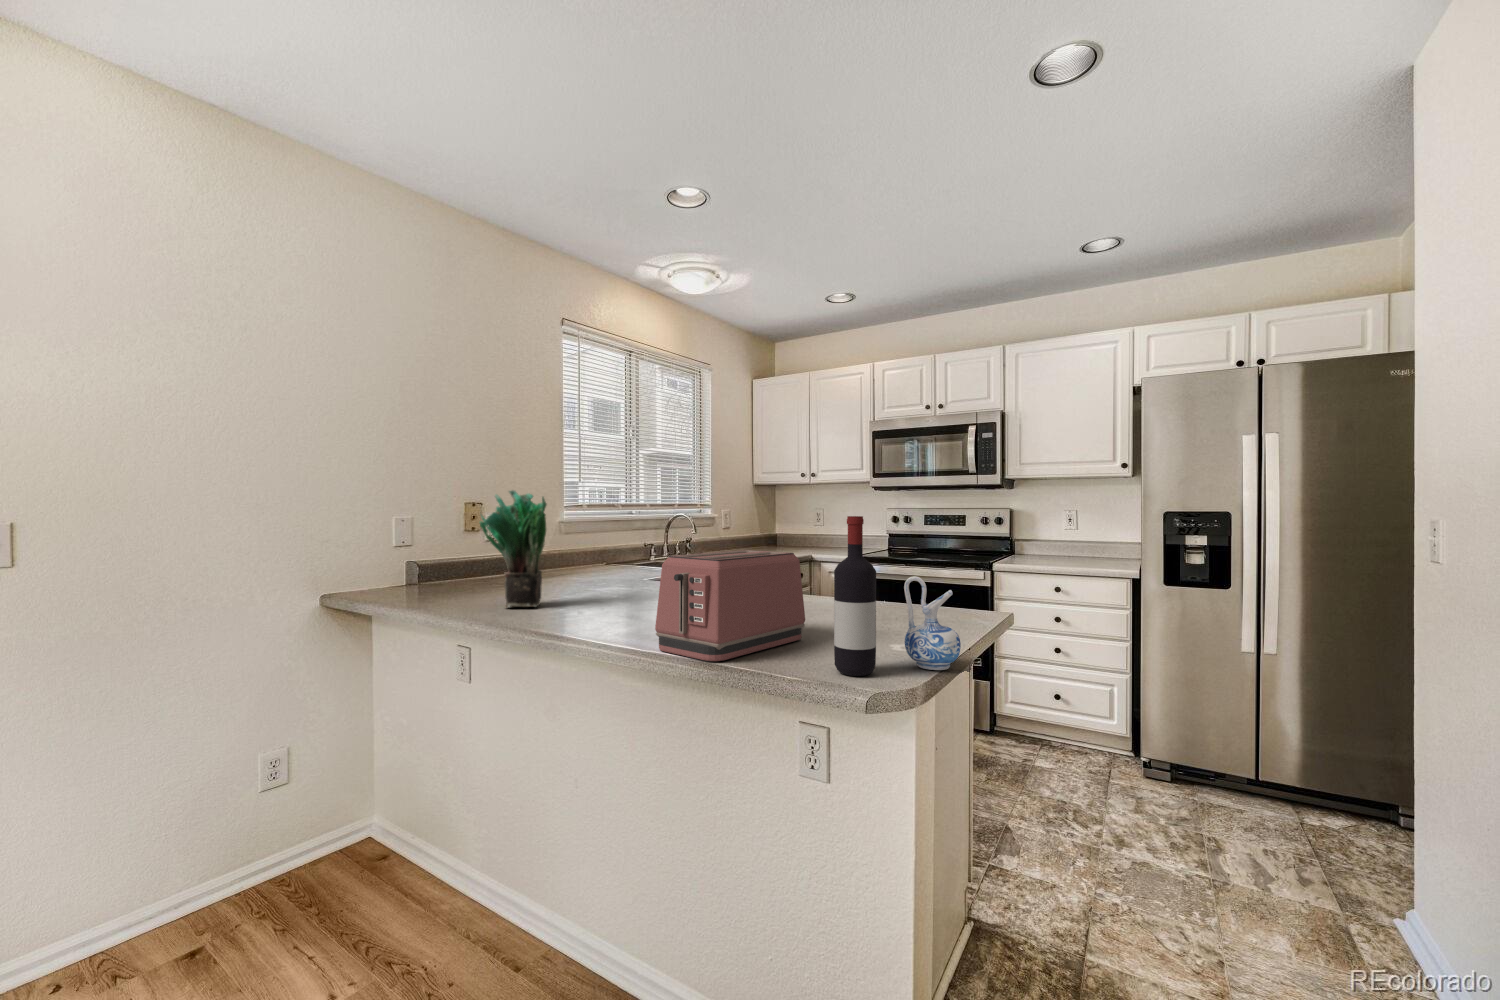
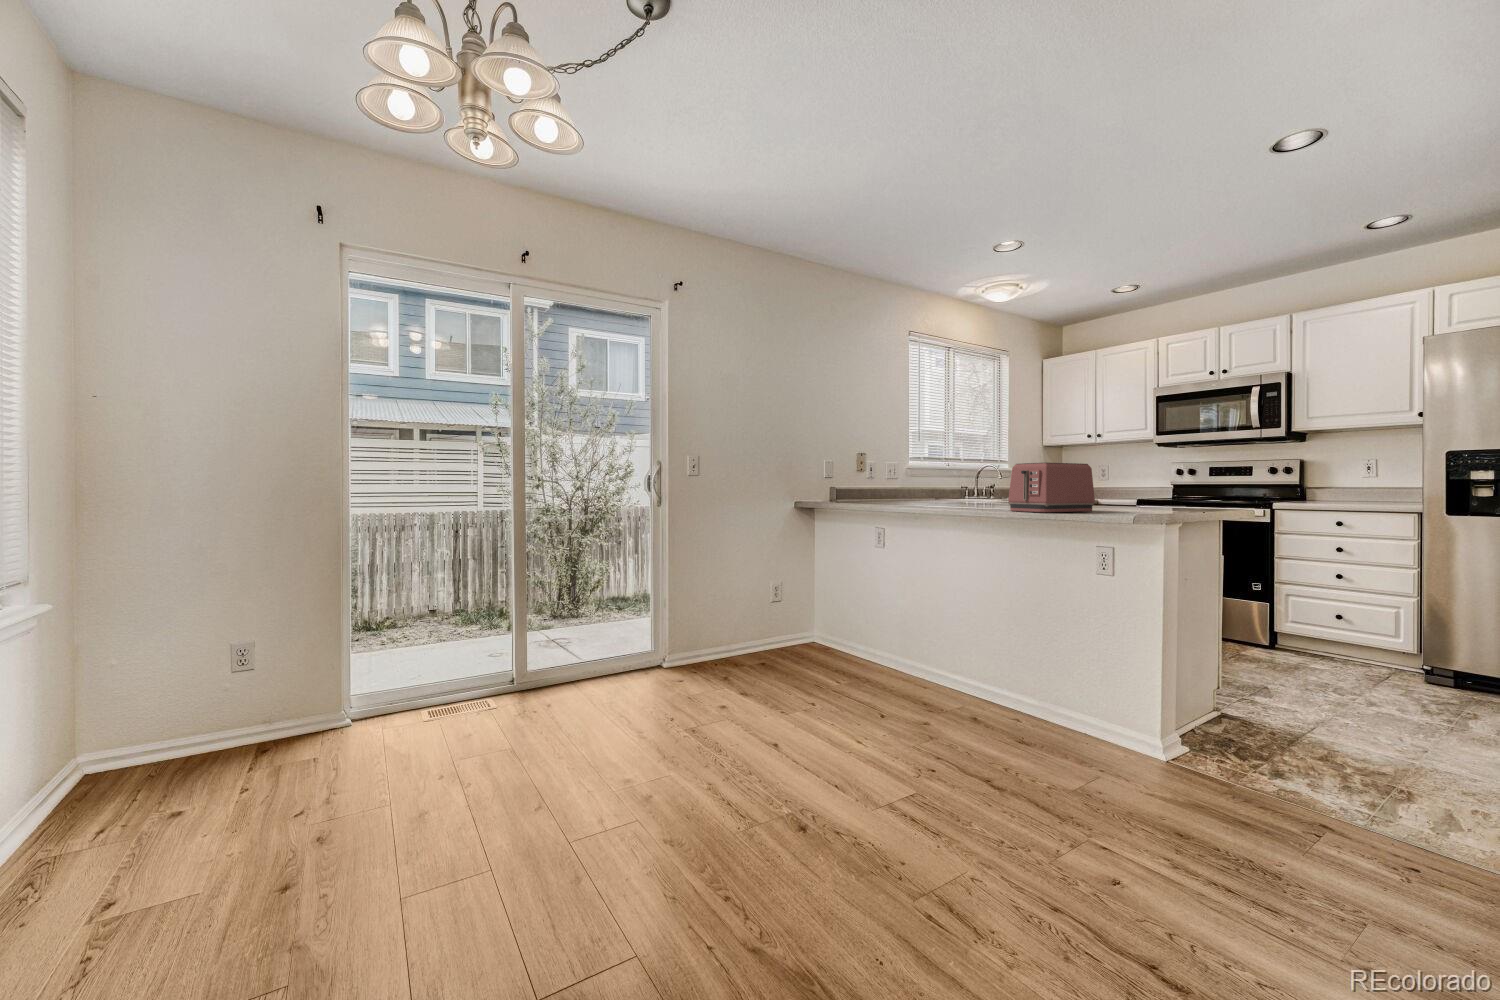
potted plant: present [480,490,547,608] -> none [892,440,930,504]
wine bottle: present [834,516,876,676] -> none [1112,436,1137,516]
ceramic pitcher: present [904,576,961,670] -> none [1156,469,1190,517]

